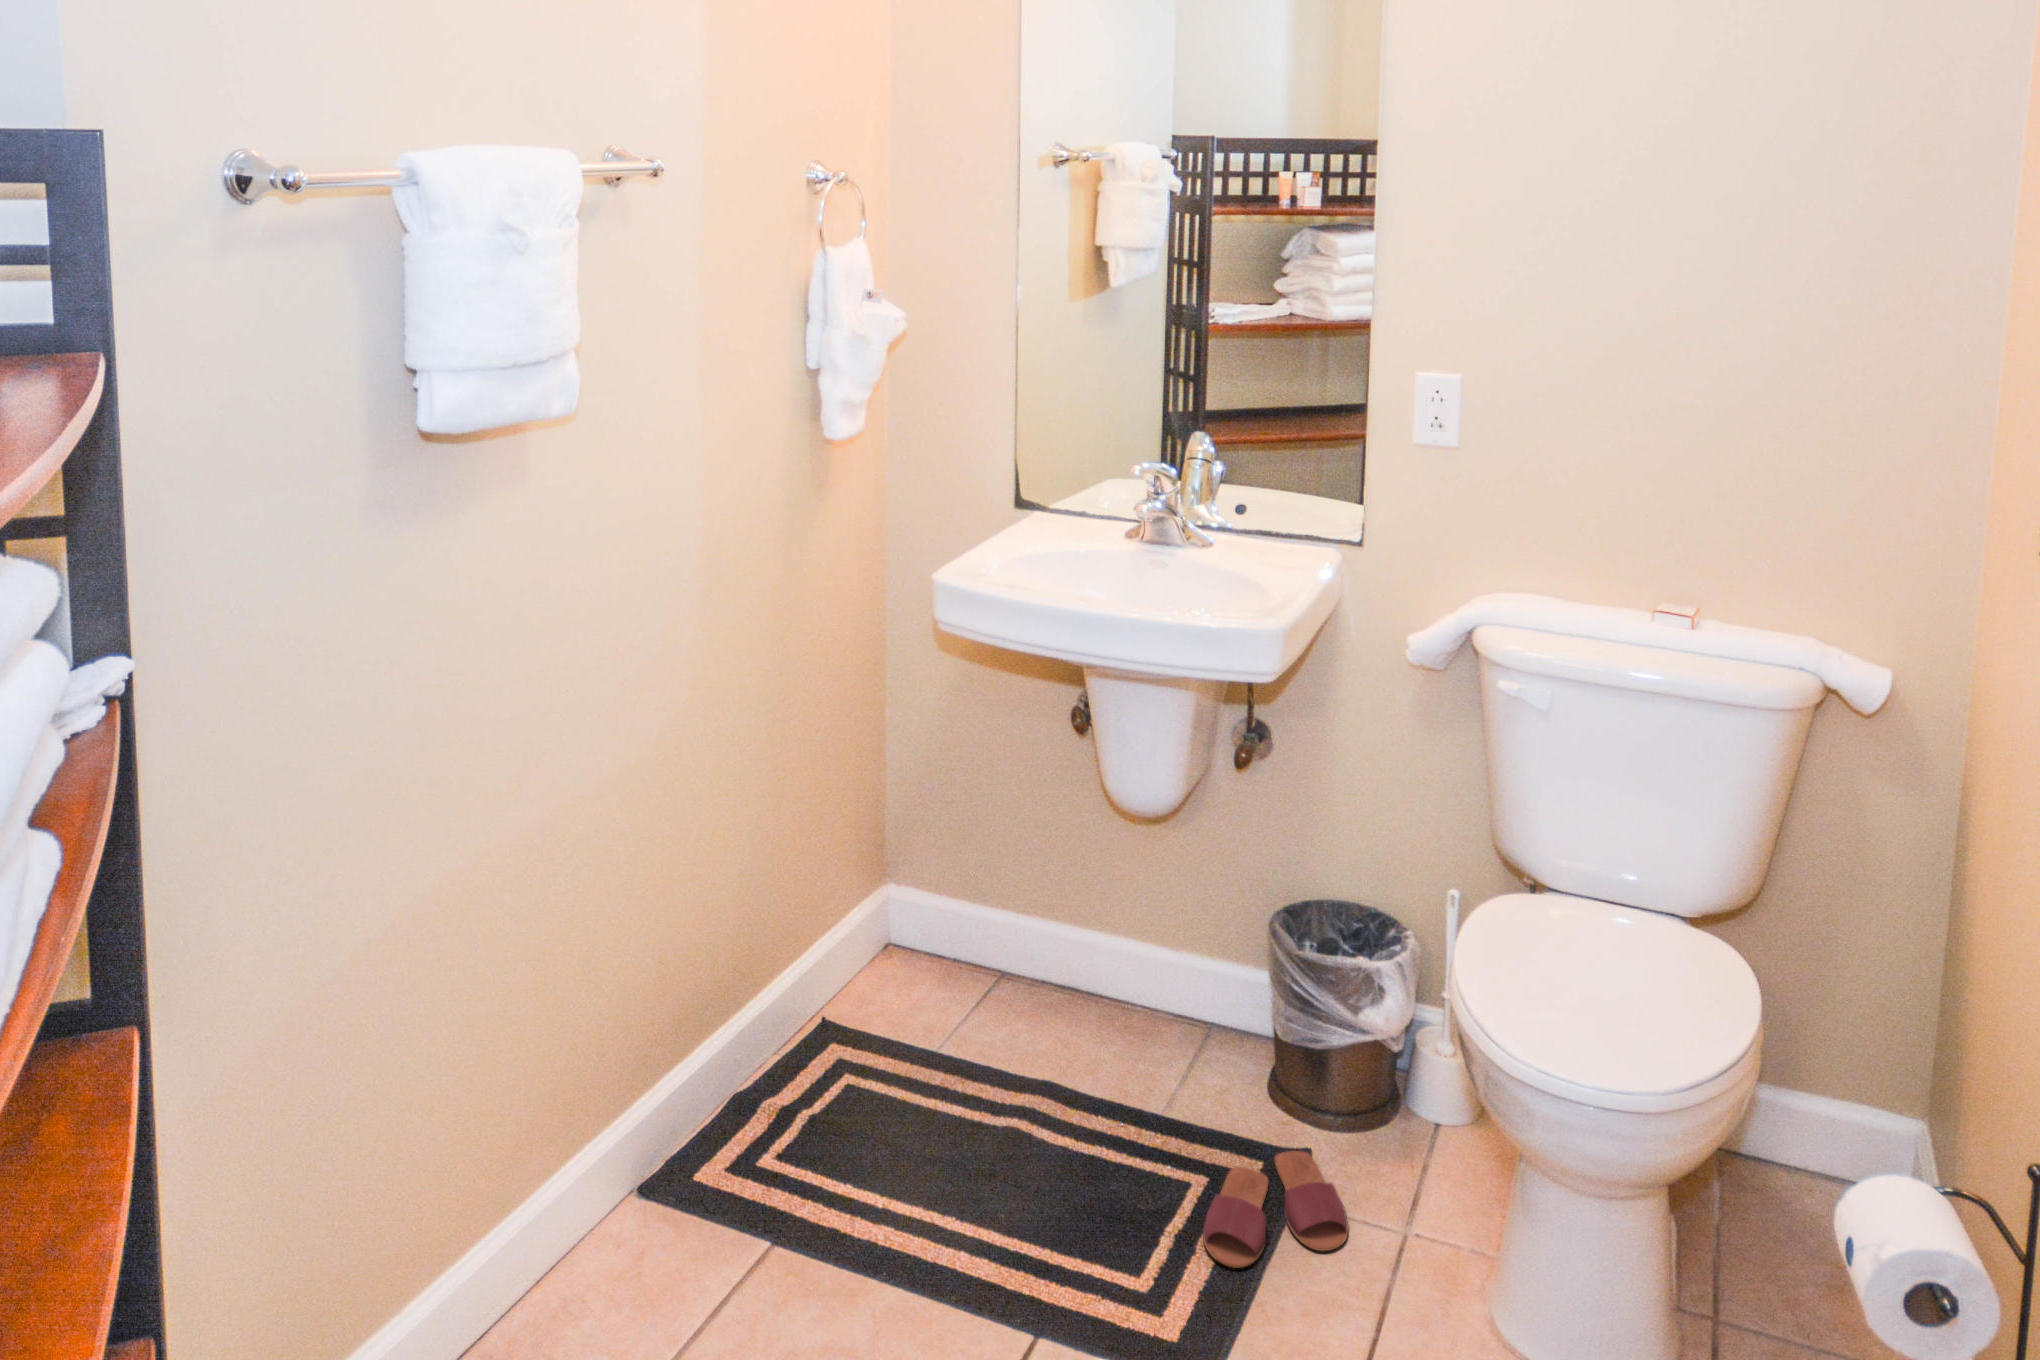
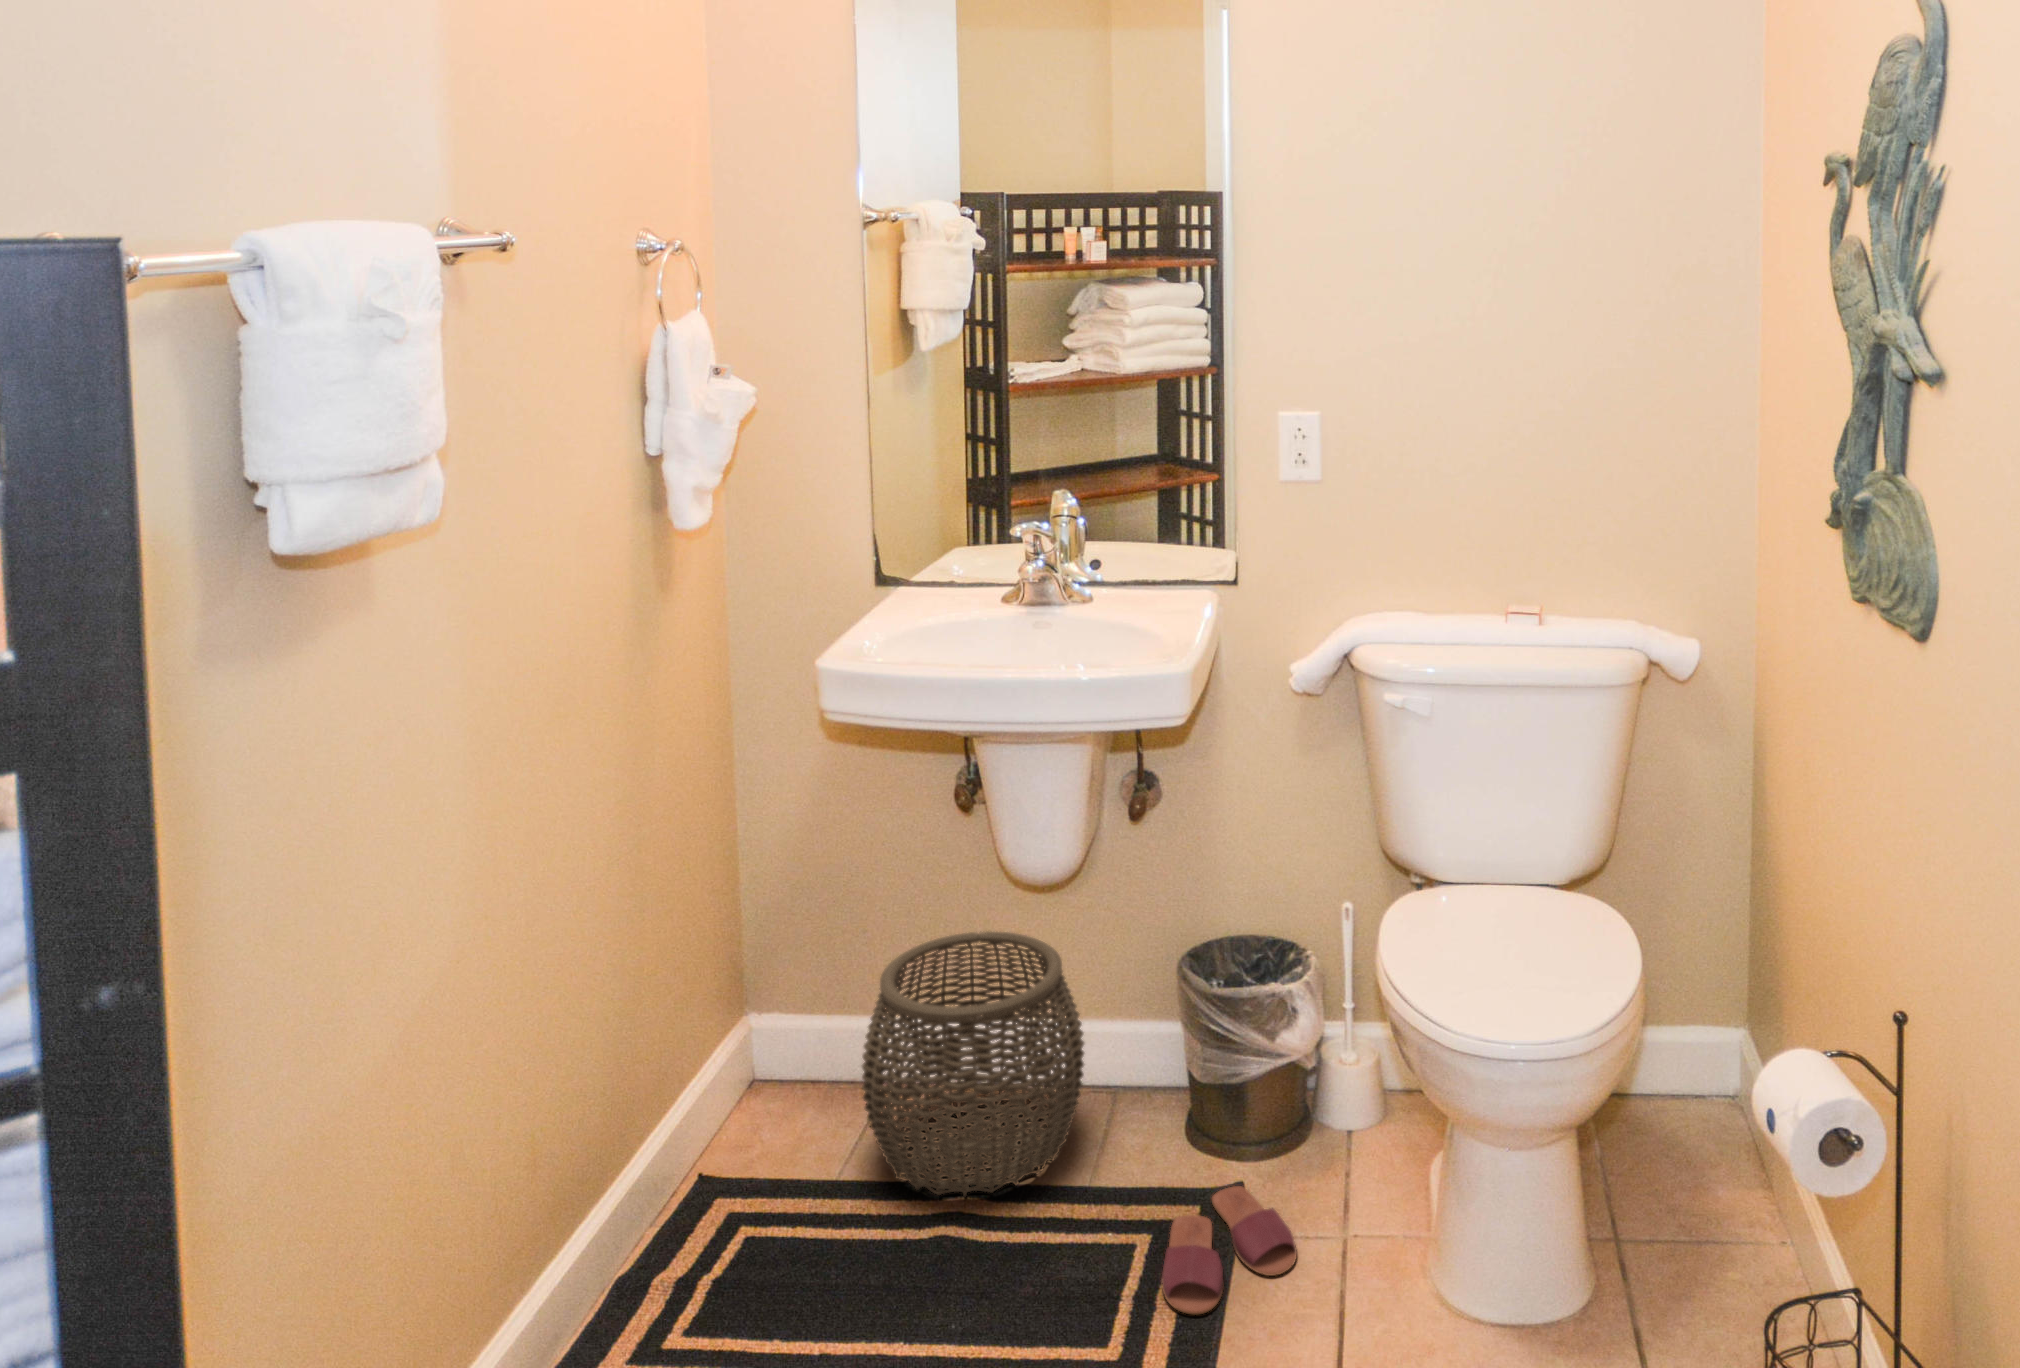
woven basket: none [960,848,1173,1099] -> present [862,932,1084,1196]

